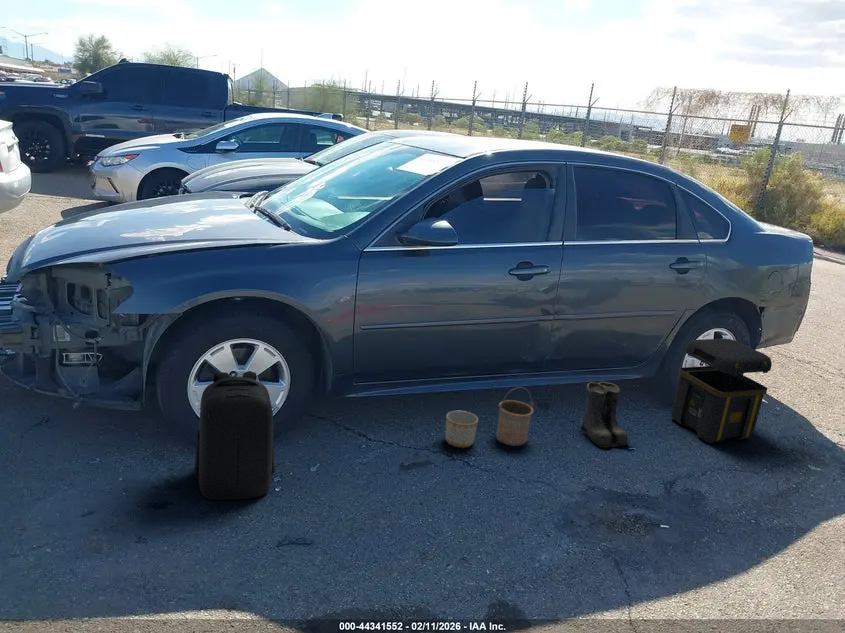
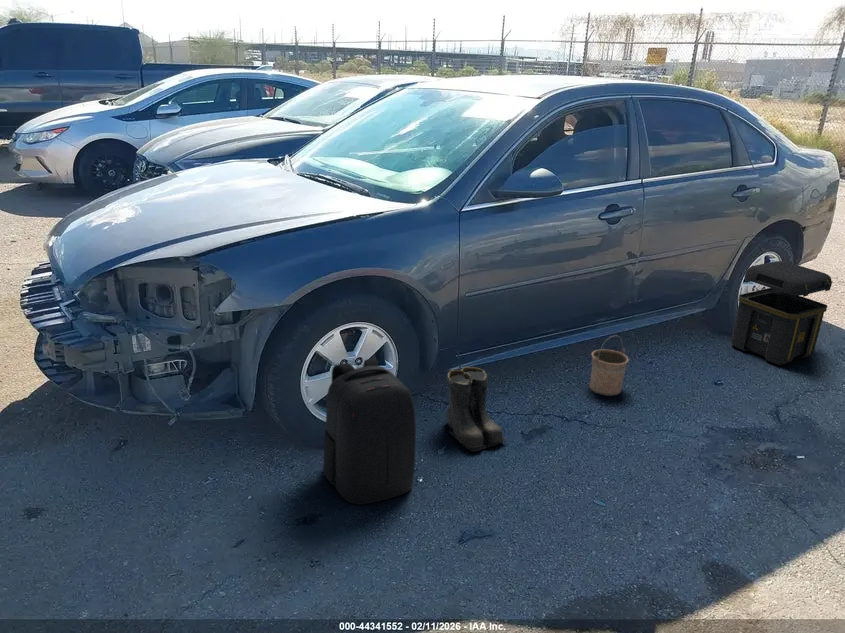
boots: present [582,382,630,448] -> present [446,367,507,452]
planter: present [445,411,478,448] -> none [545,367,580,405]

